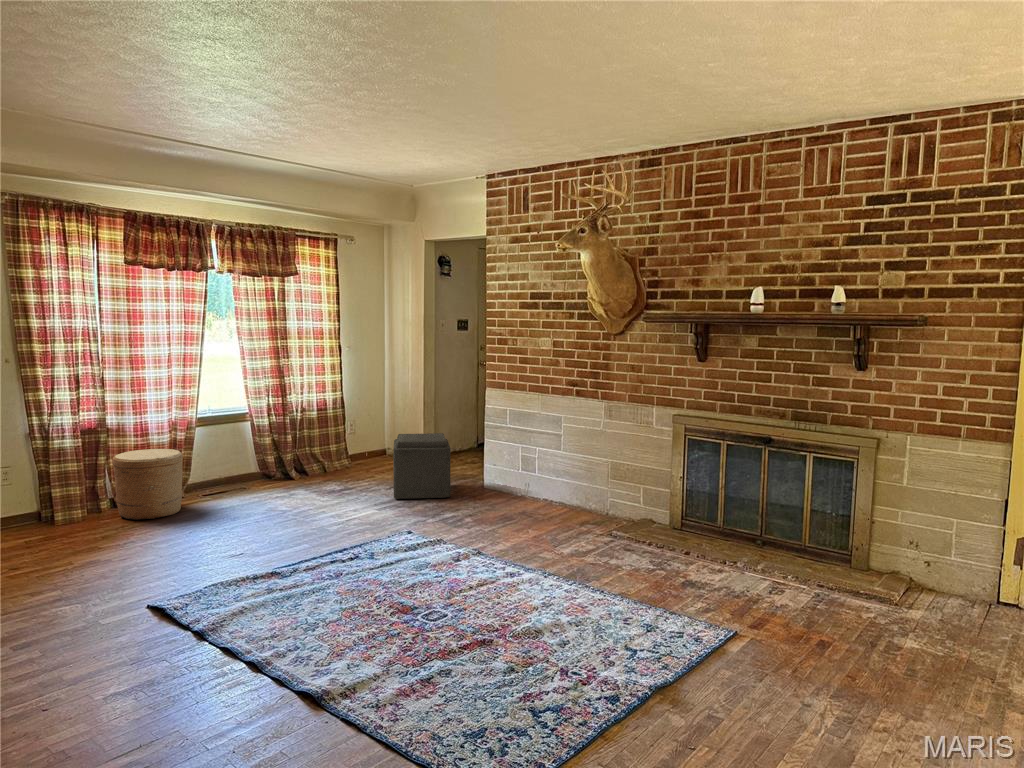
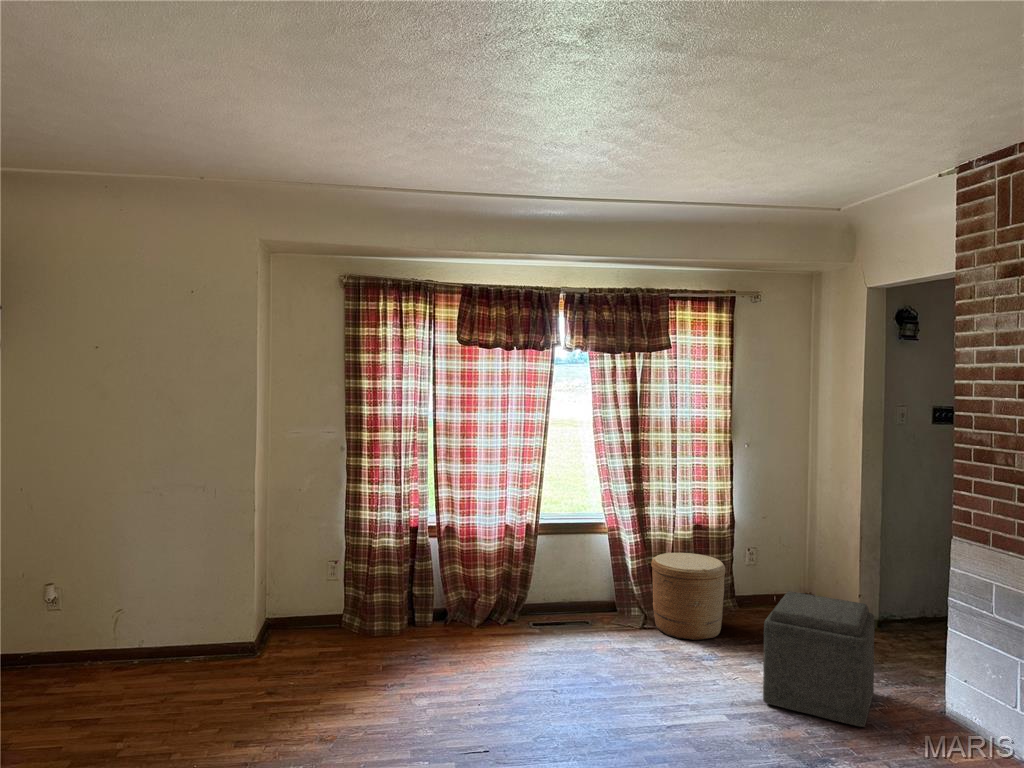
woven basket: present [112,449,183,520] -> present [651,553,725,640]

